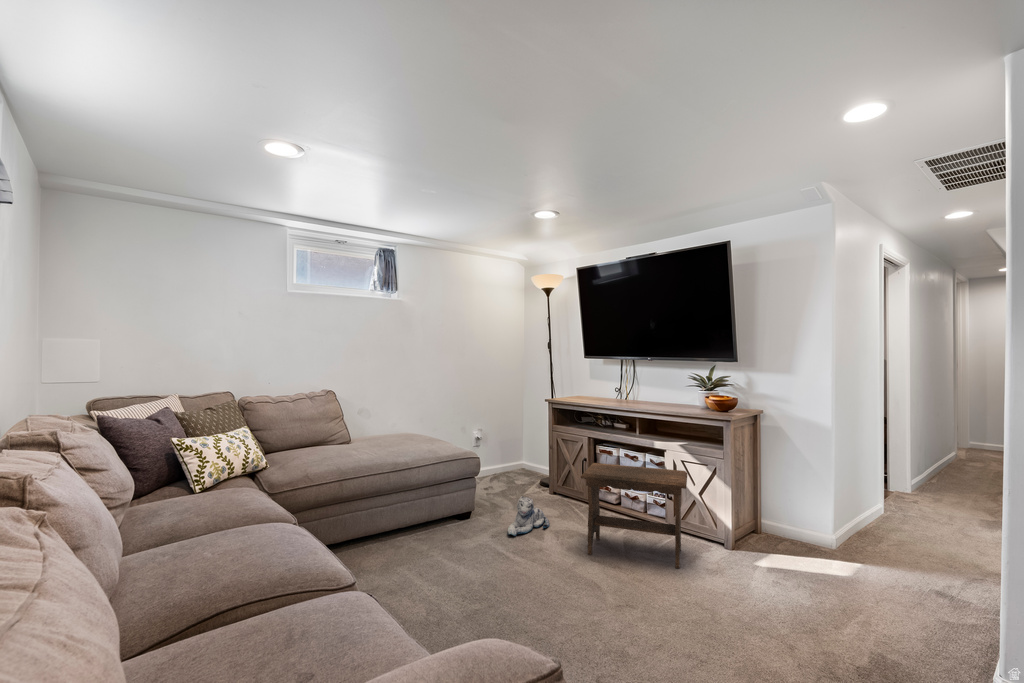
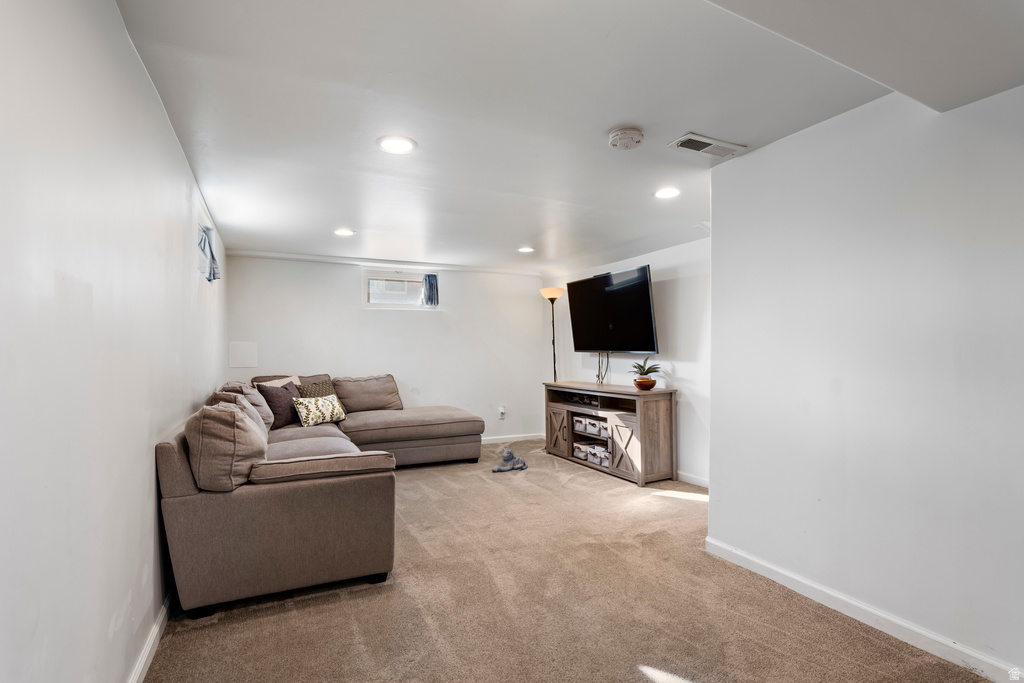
footstool: present [581,463,687,568] -> none [529,423,606,490]

